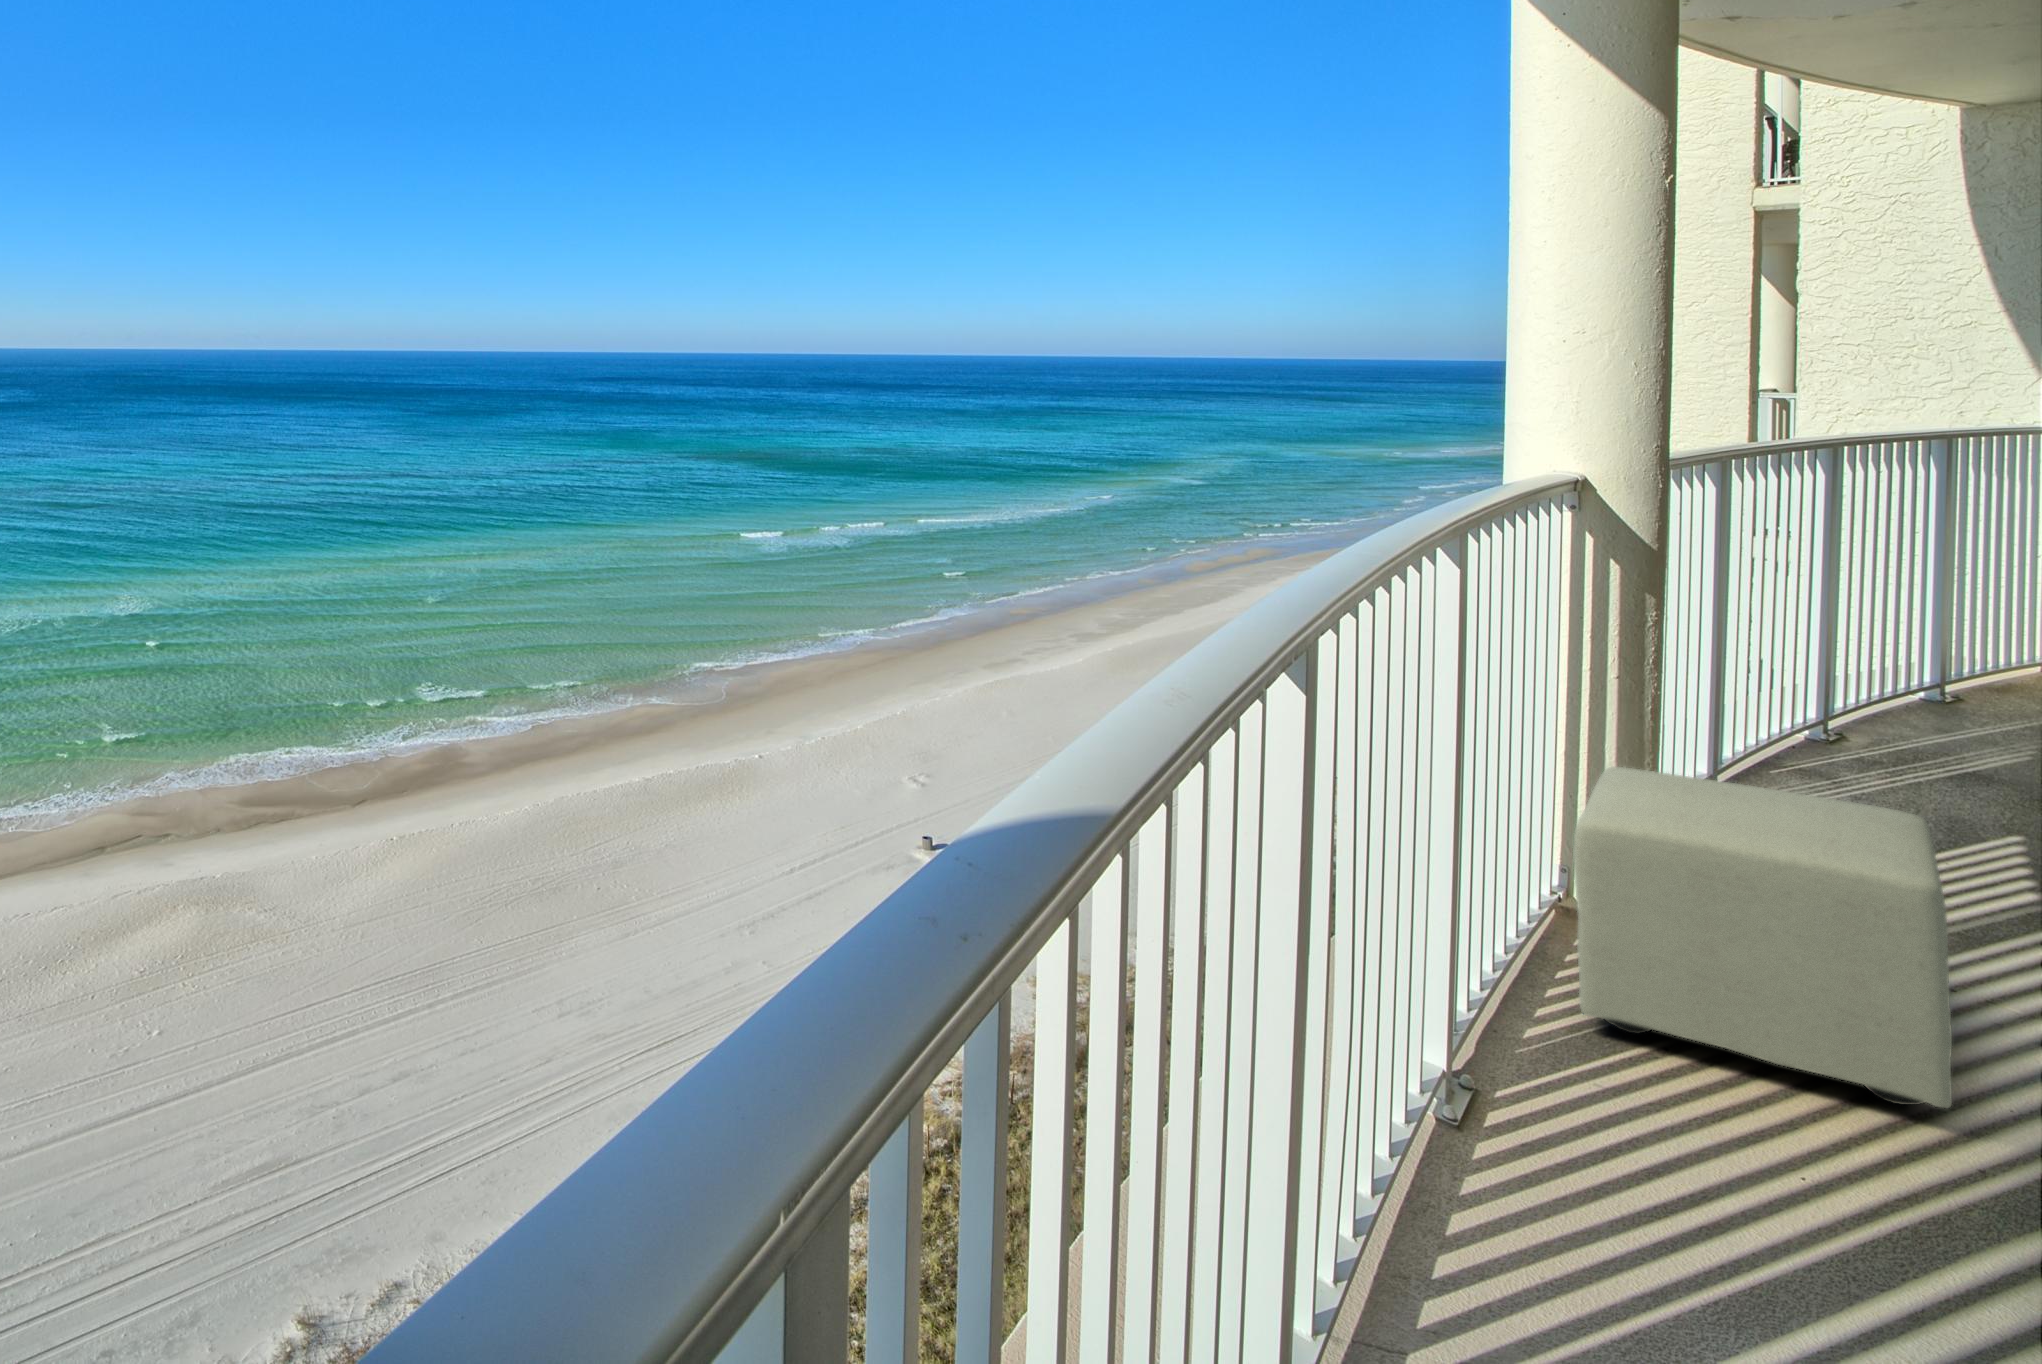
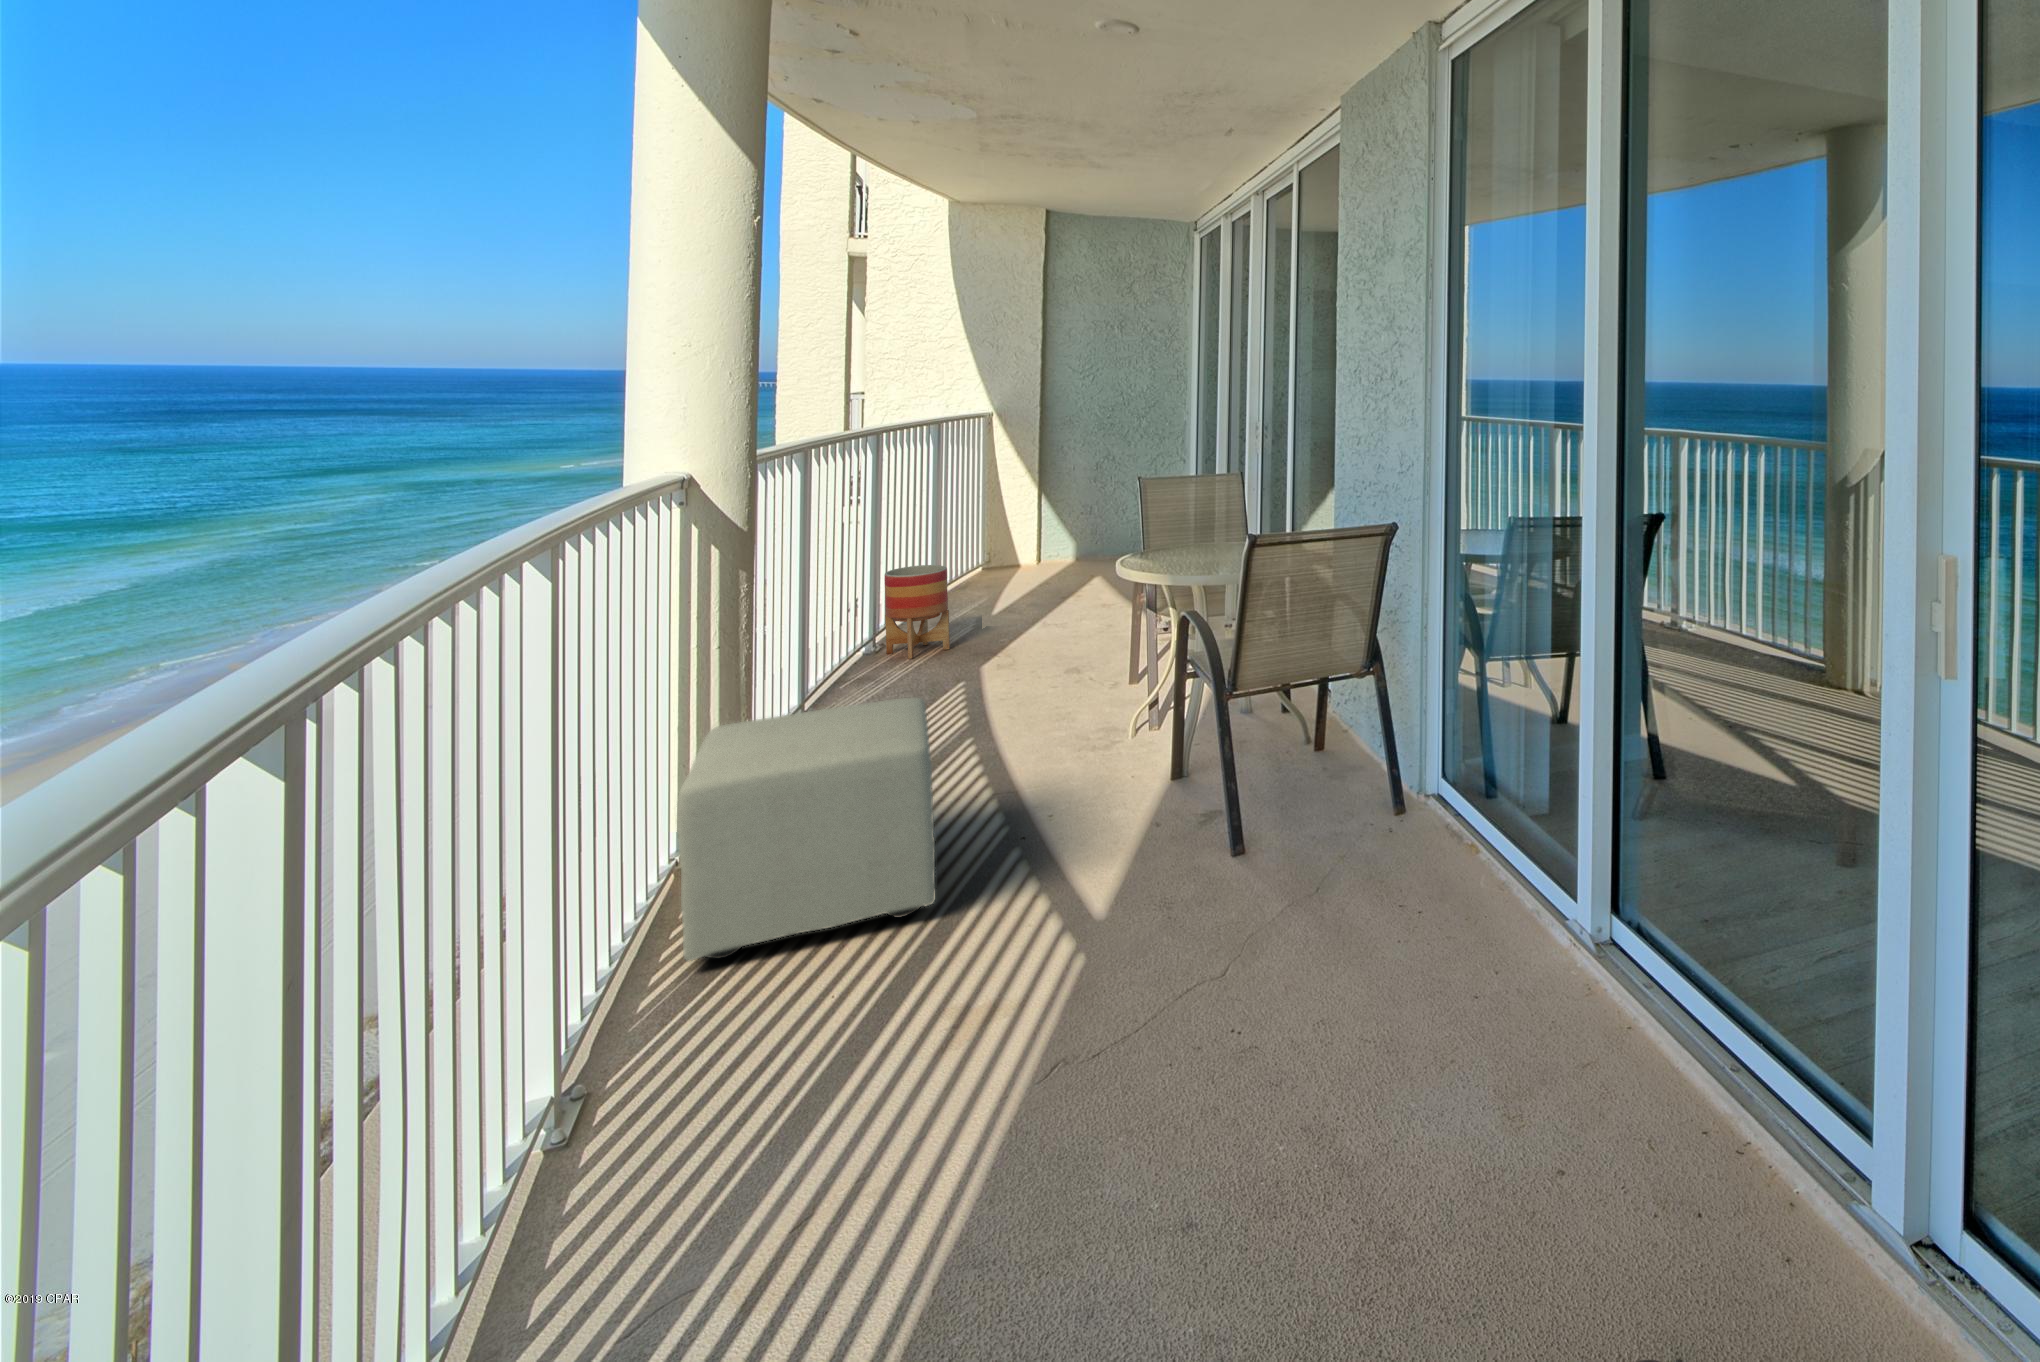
planter: none [1839,632,1958,765] -> present [885,565,950,659]

